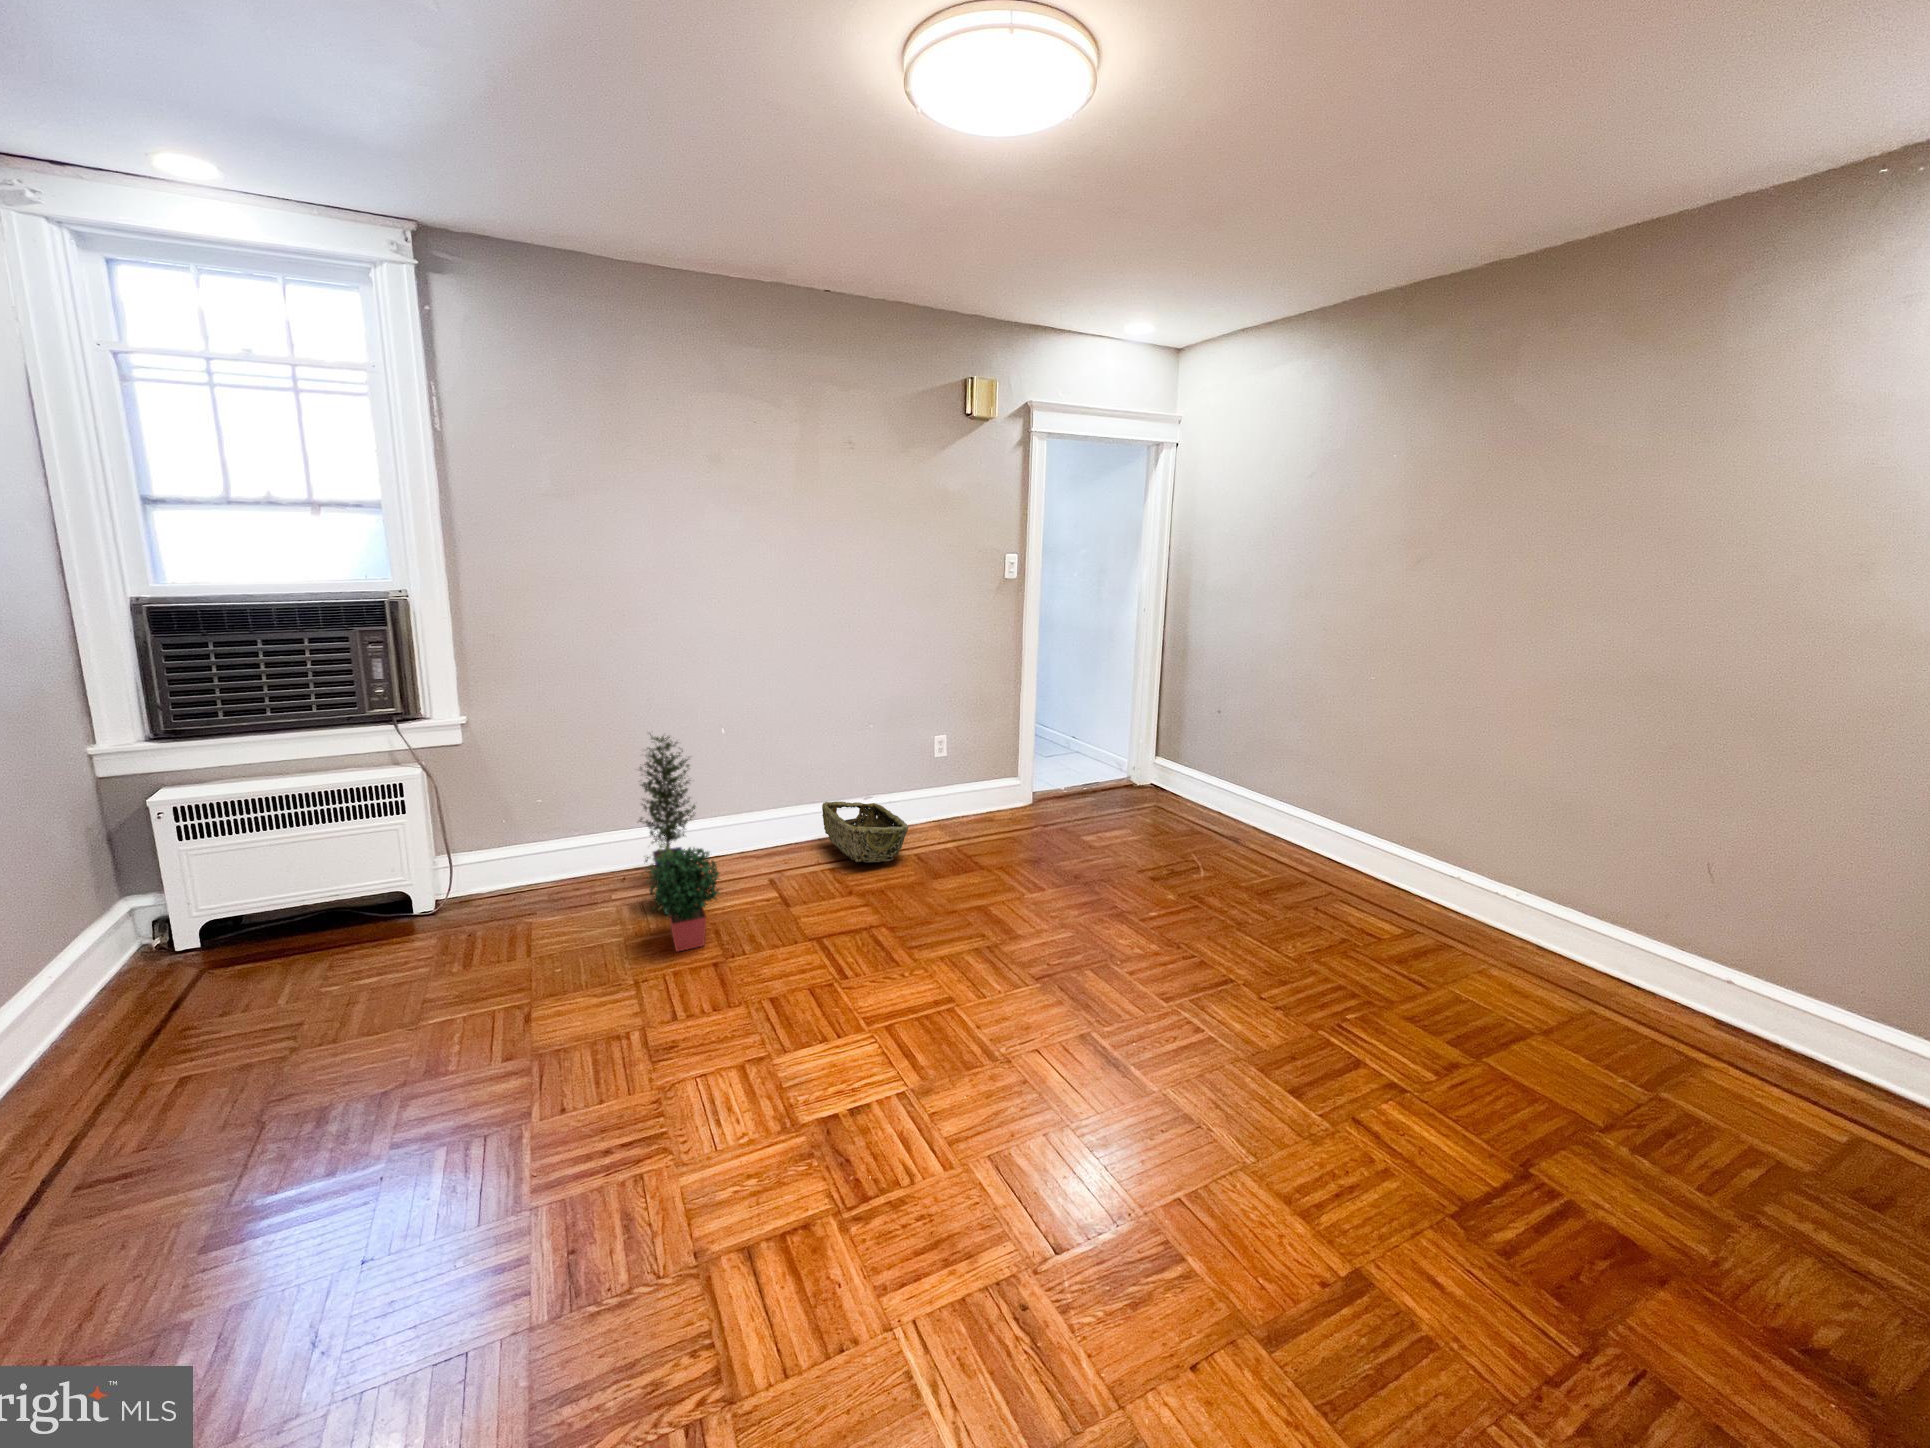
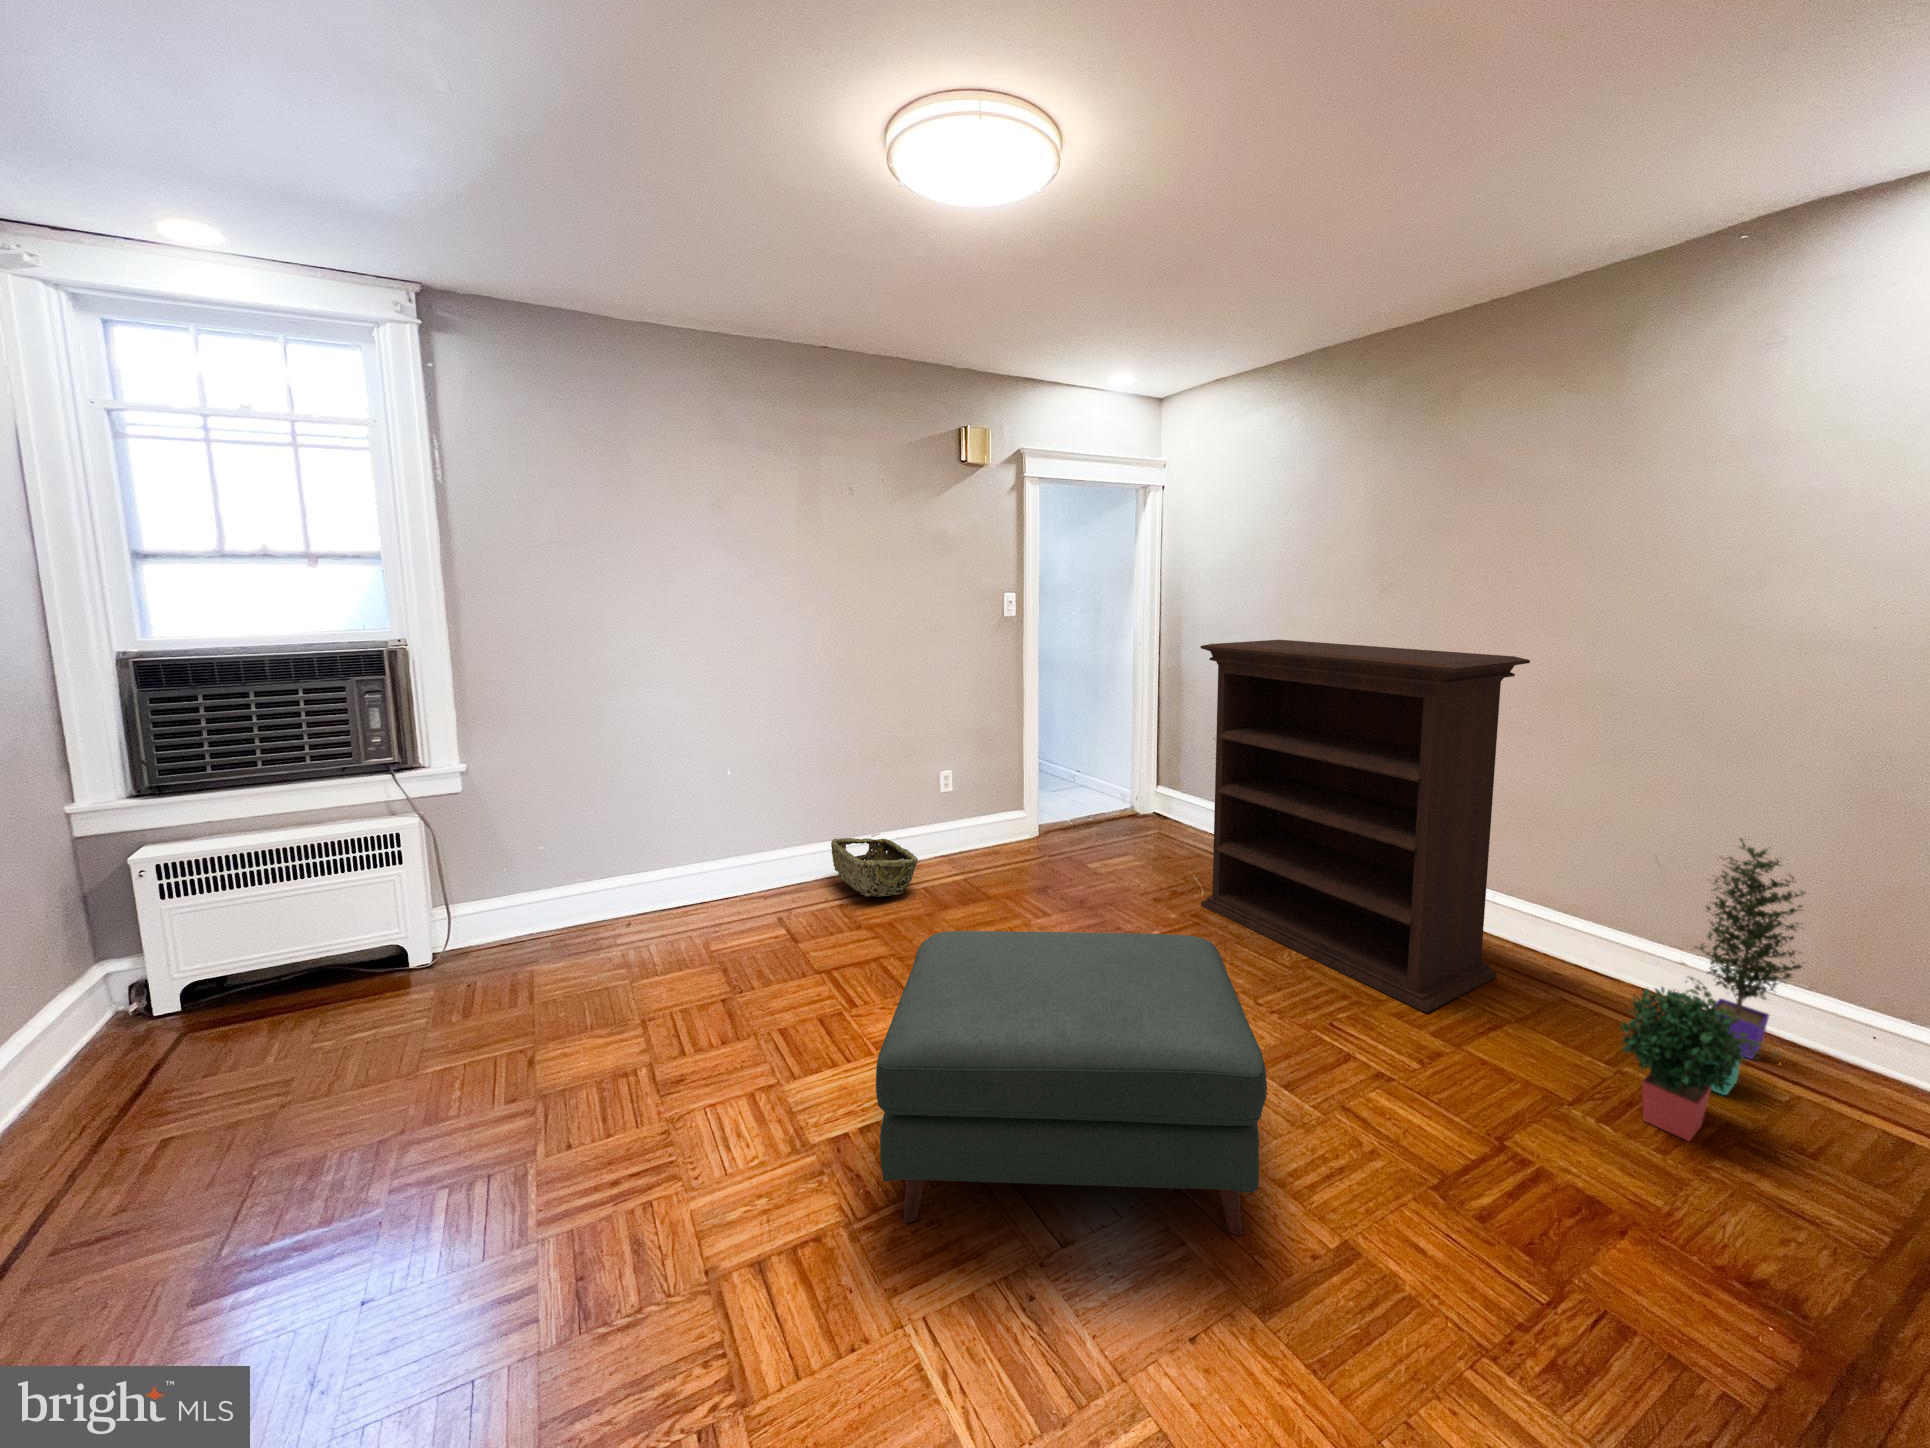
bookshelf: none [1196,616,1579,1018] -> present [1201,640,1530,1013]
potted plant: present [640,734,719,951] -> present [1620,838,1805,1141]
ottoman: none [870,915,1283,1254] -> present [876,931,1267,1235]

